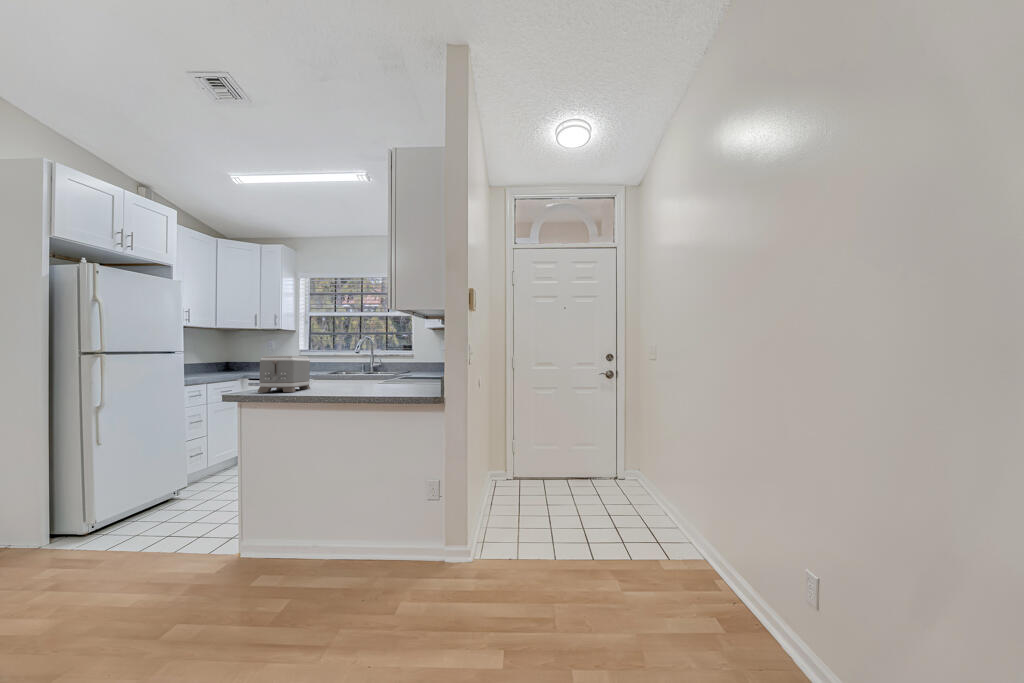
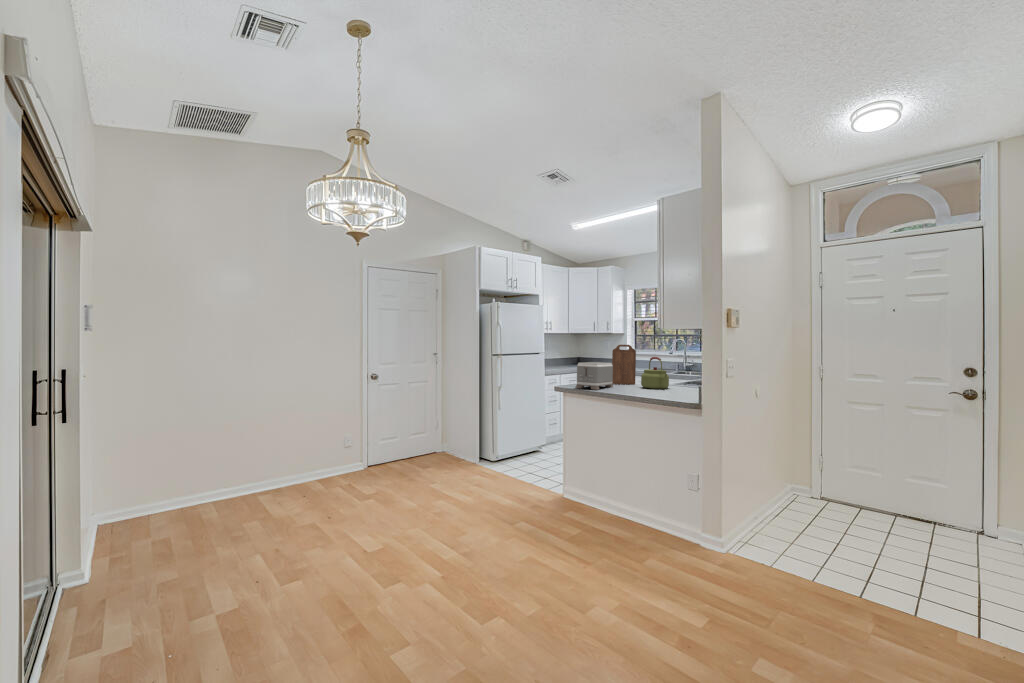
cutting board: none [304,334,336,386] -> present [612,345,636,385]
kettle: none [348,348,383,387] -> present [641,357,669,389]

